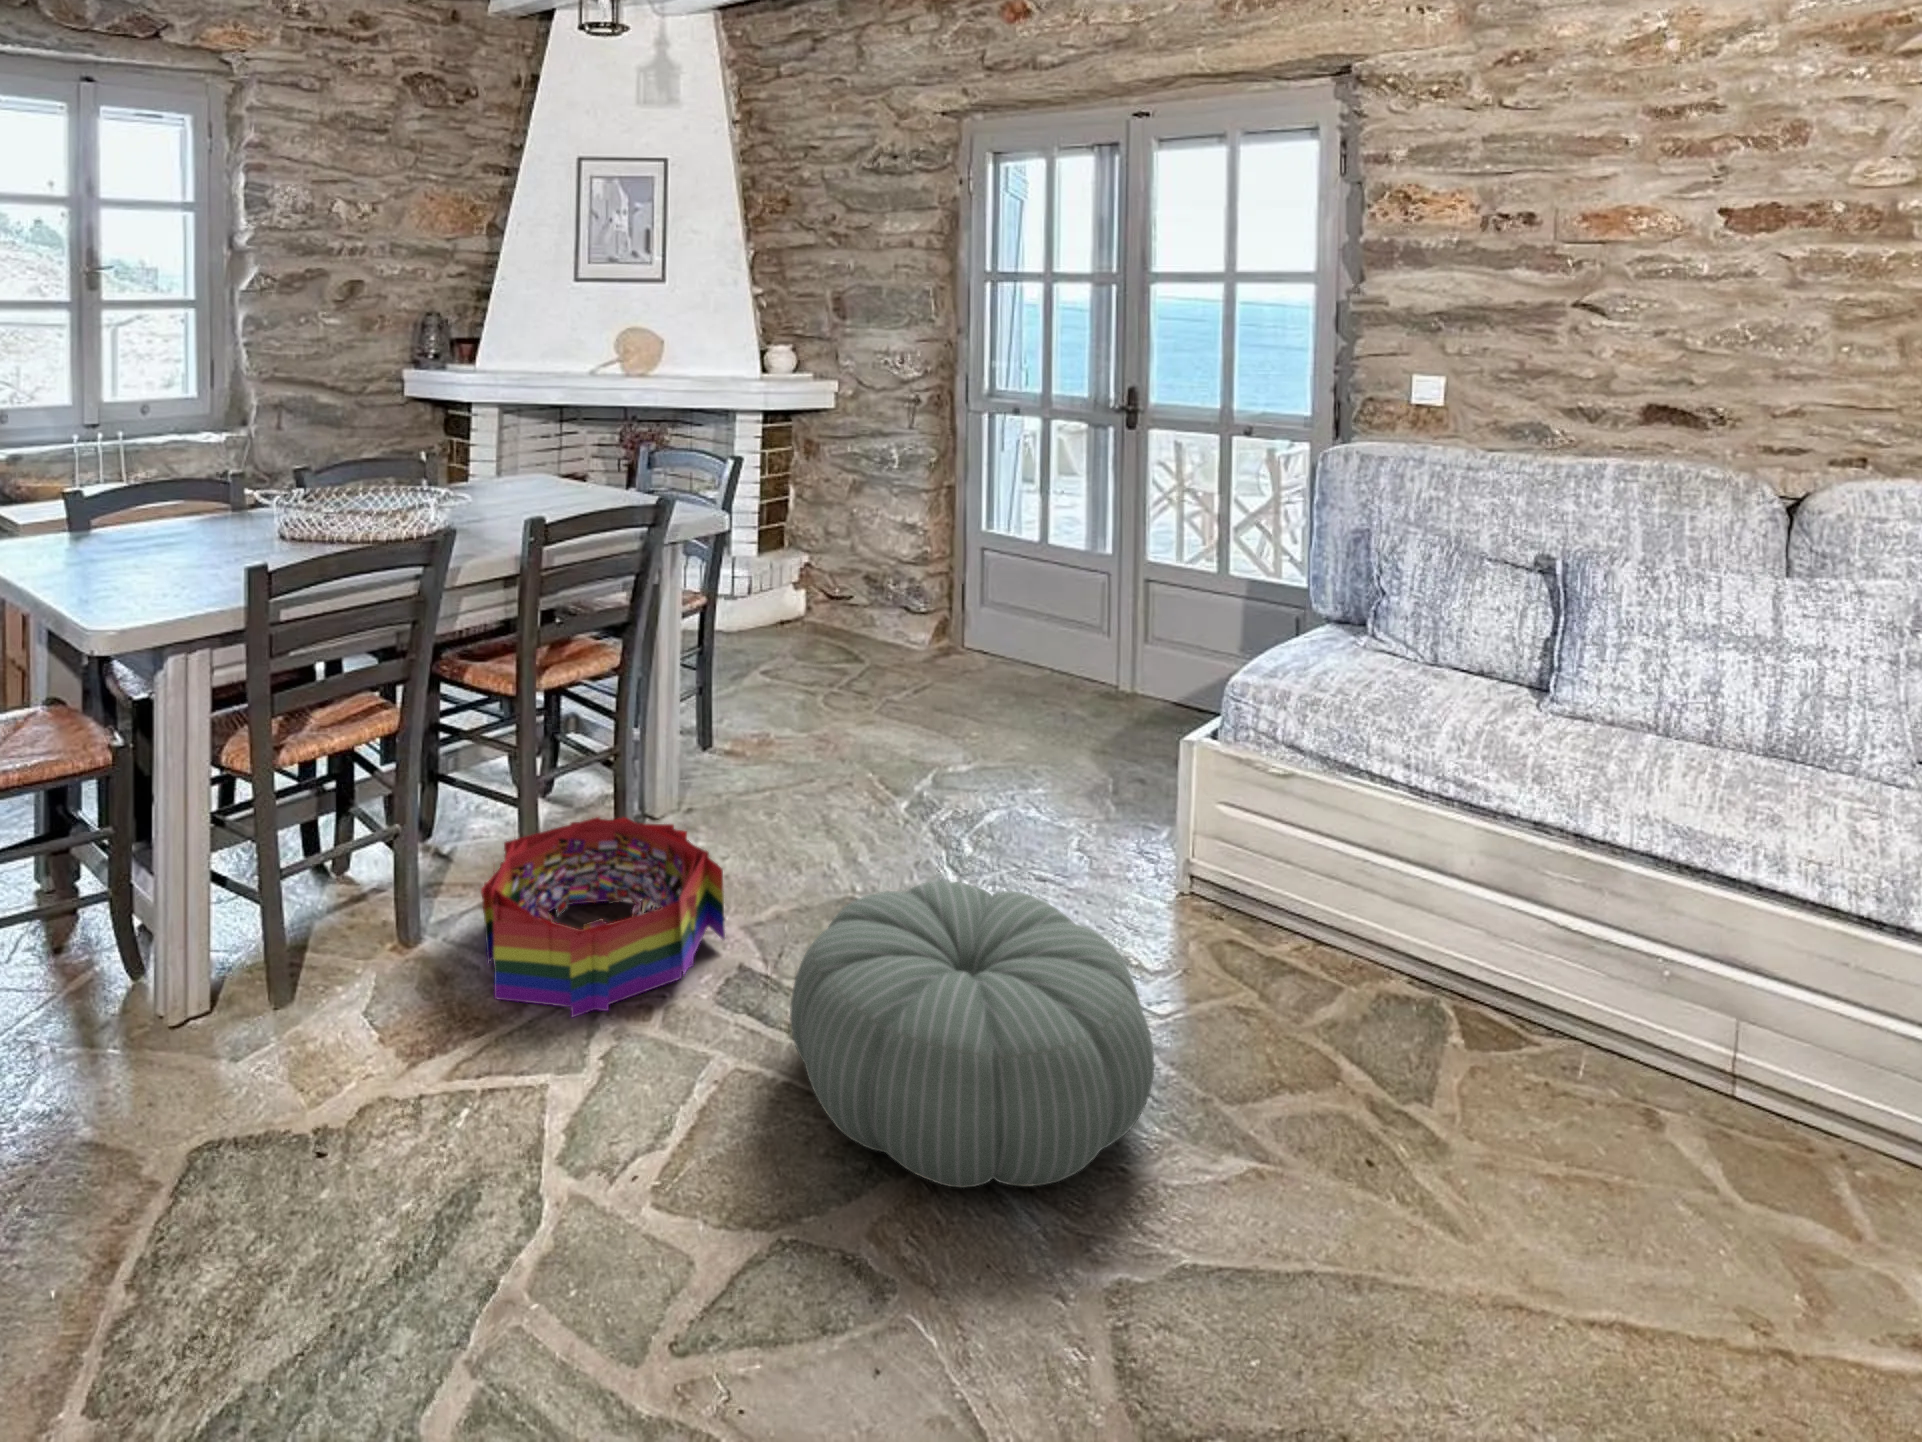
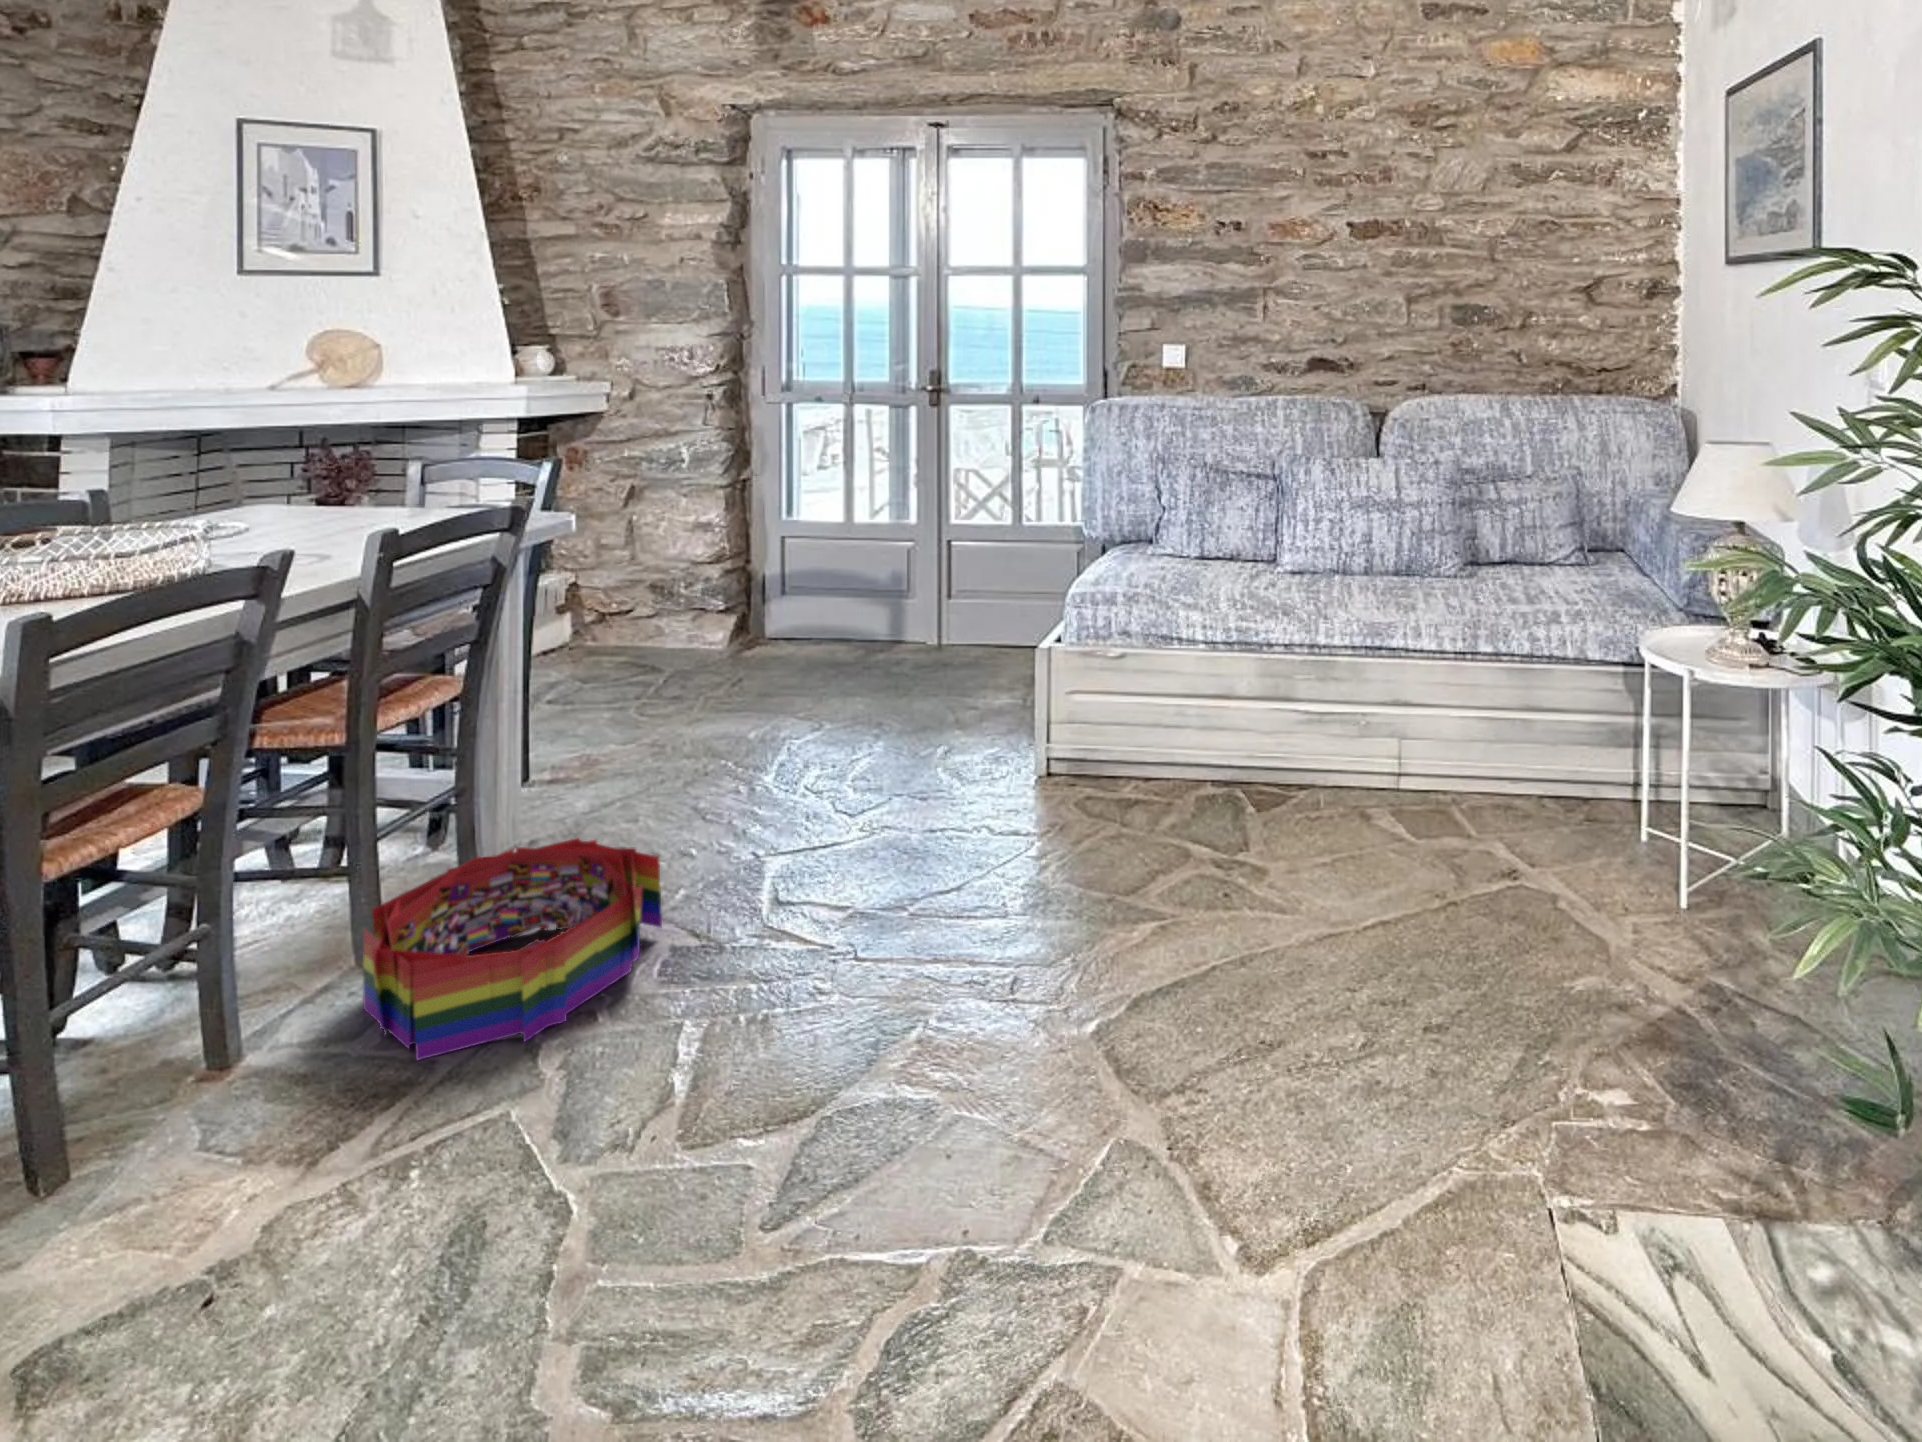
pouf: present [790,881,1154,1188] -> none [783,787,1093,1017]

